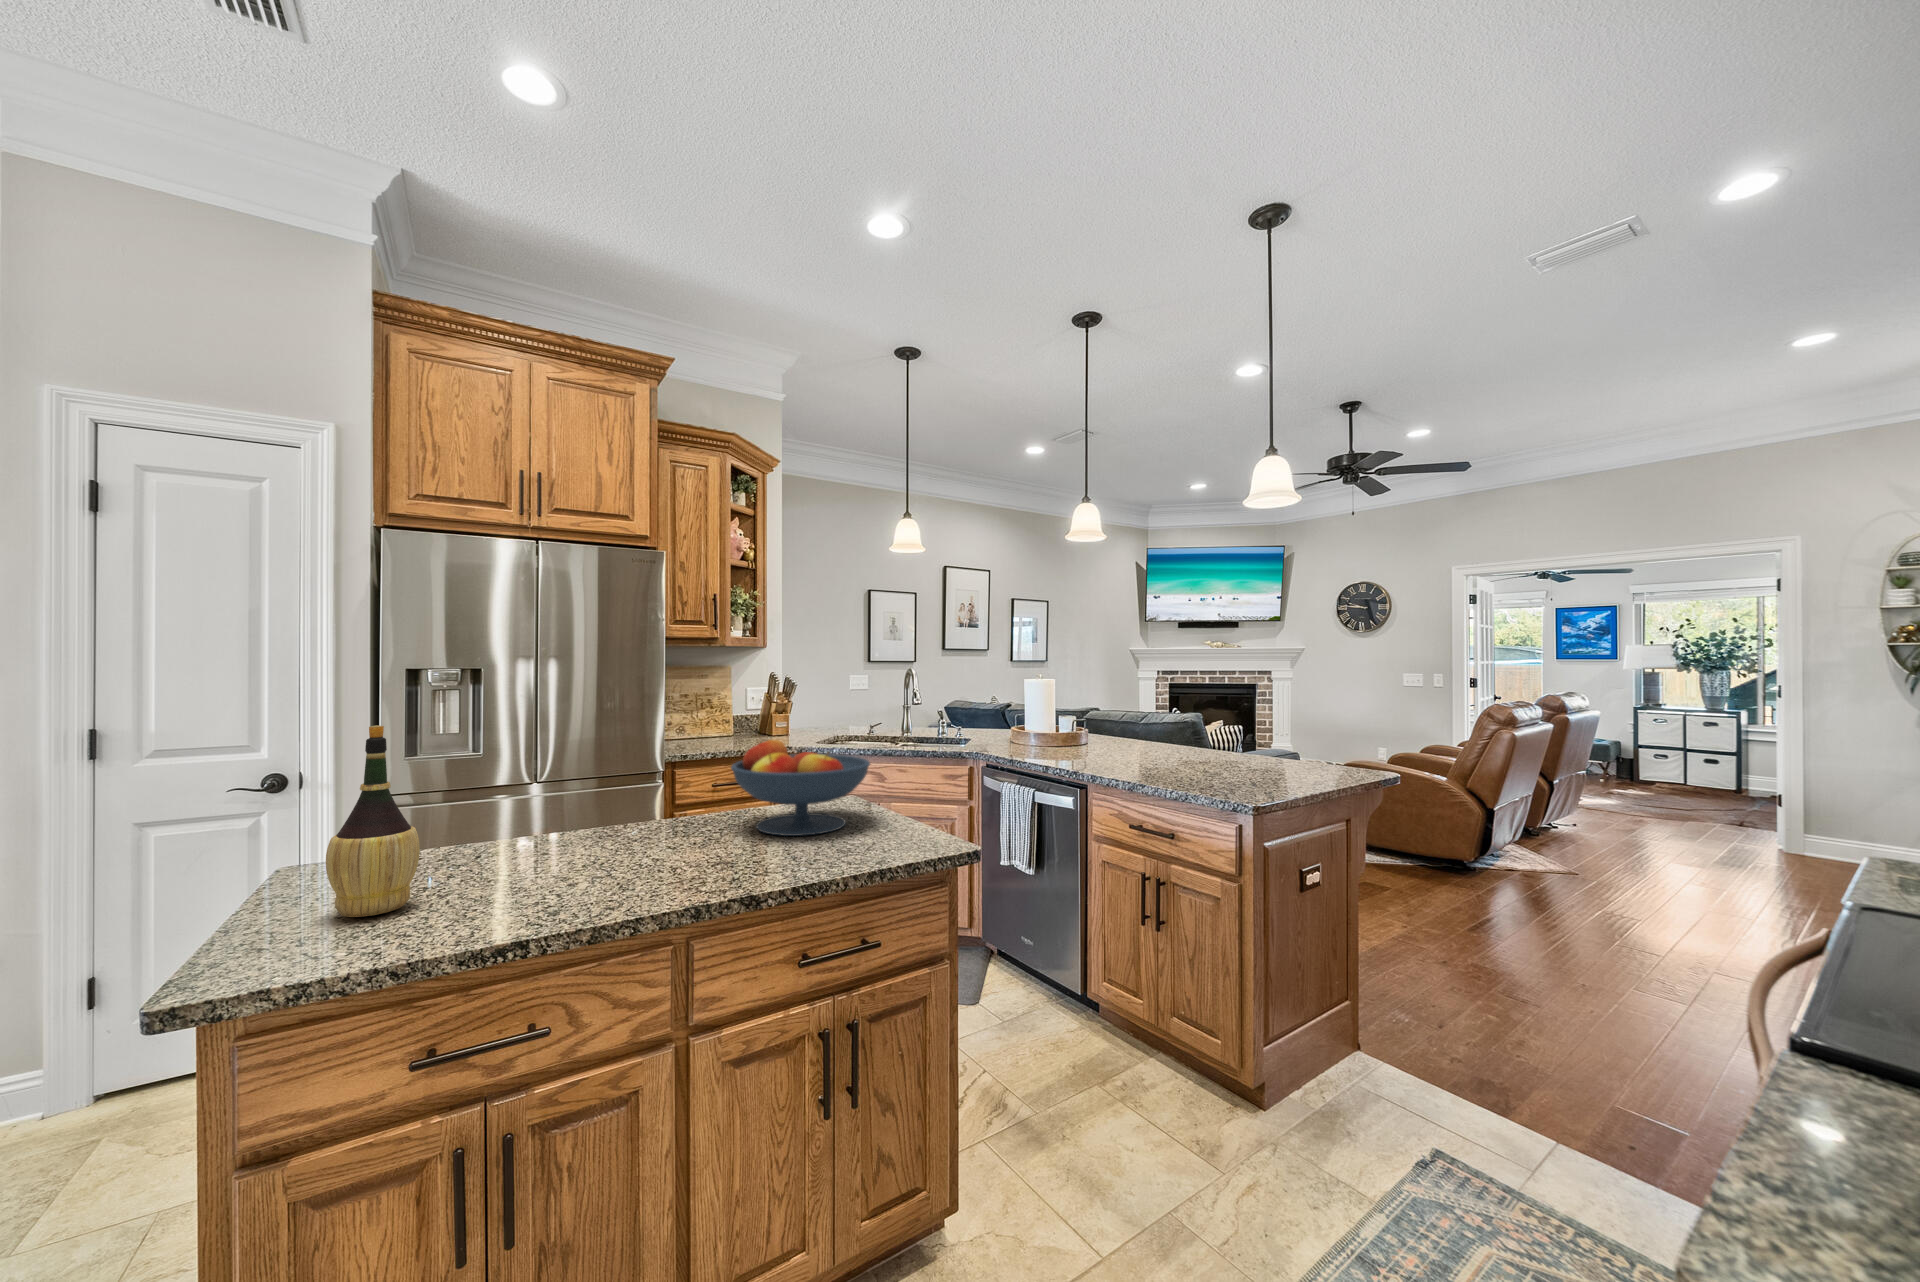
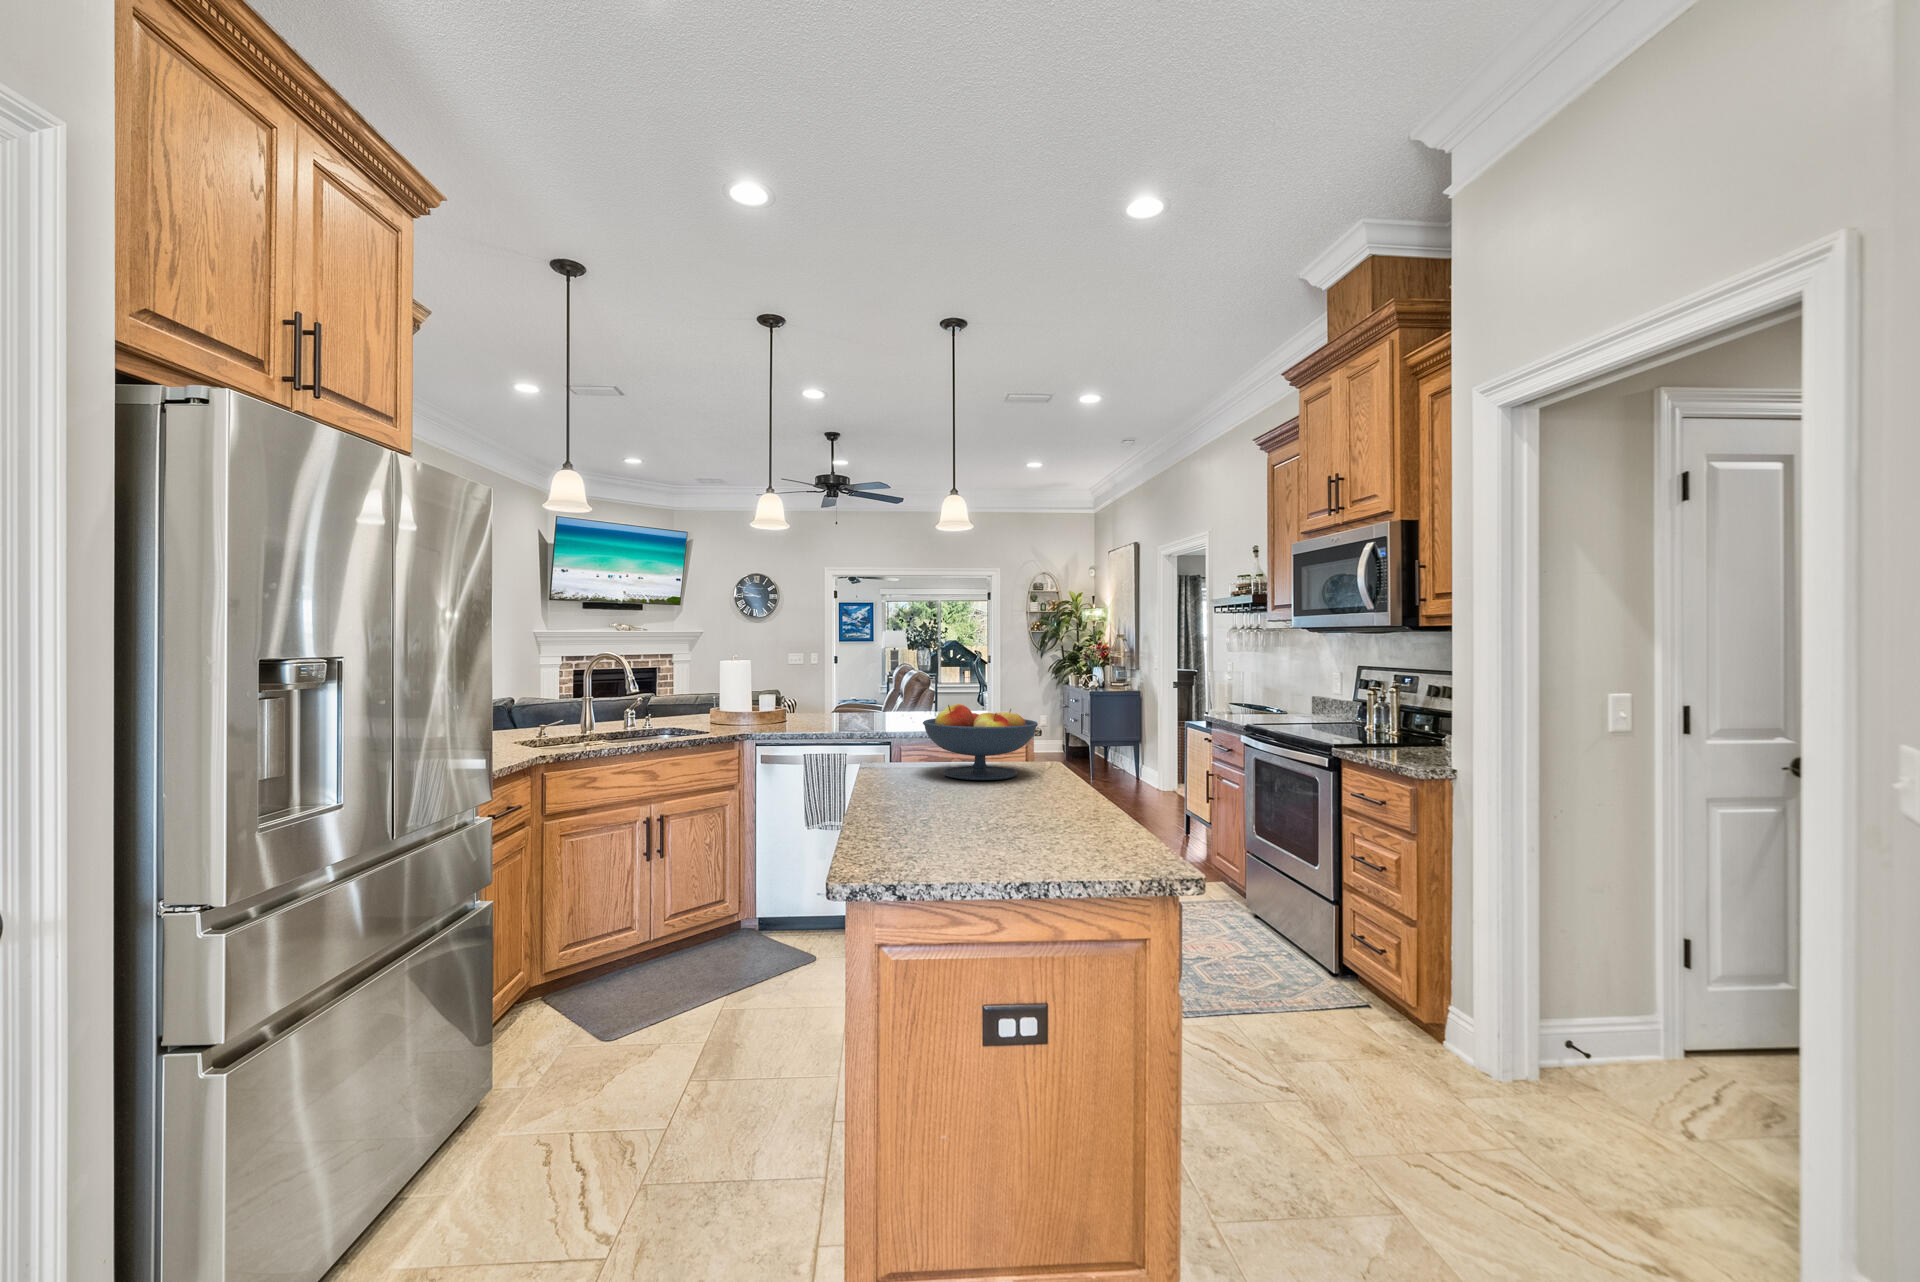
wine bottle: present [326,725,420,917] -> none [1035,687,1101,852]

